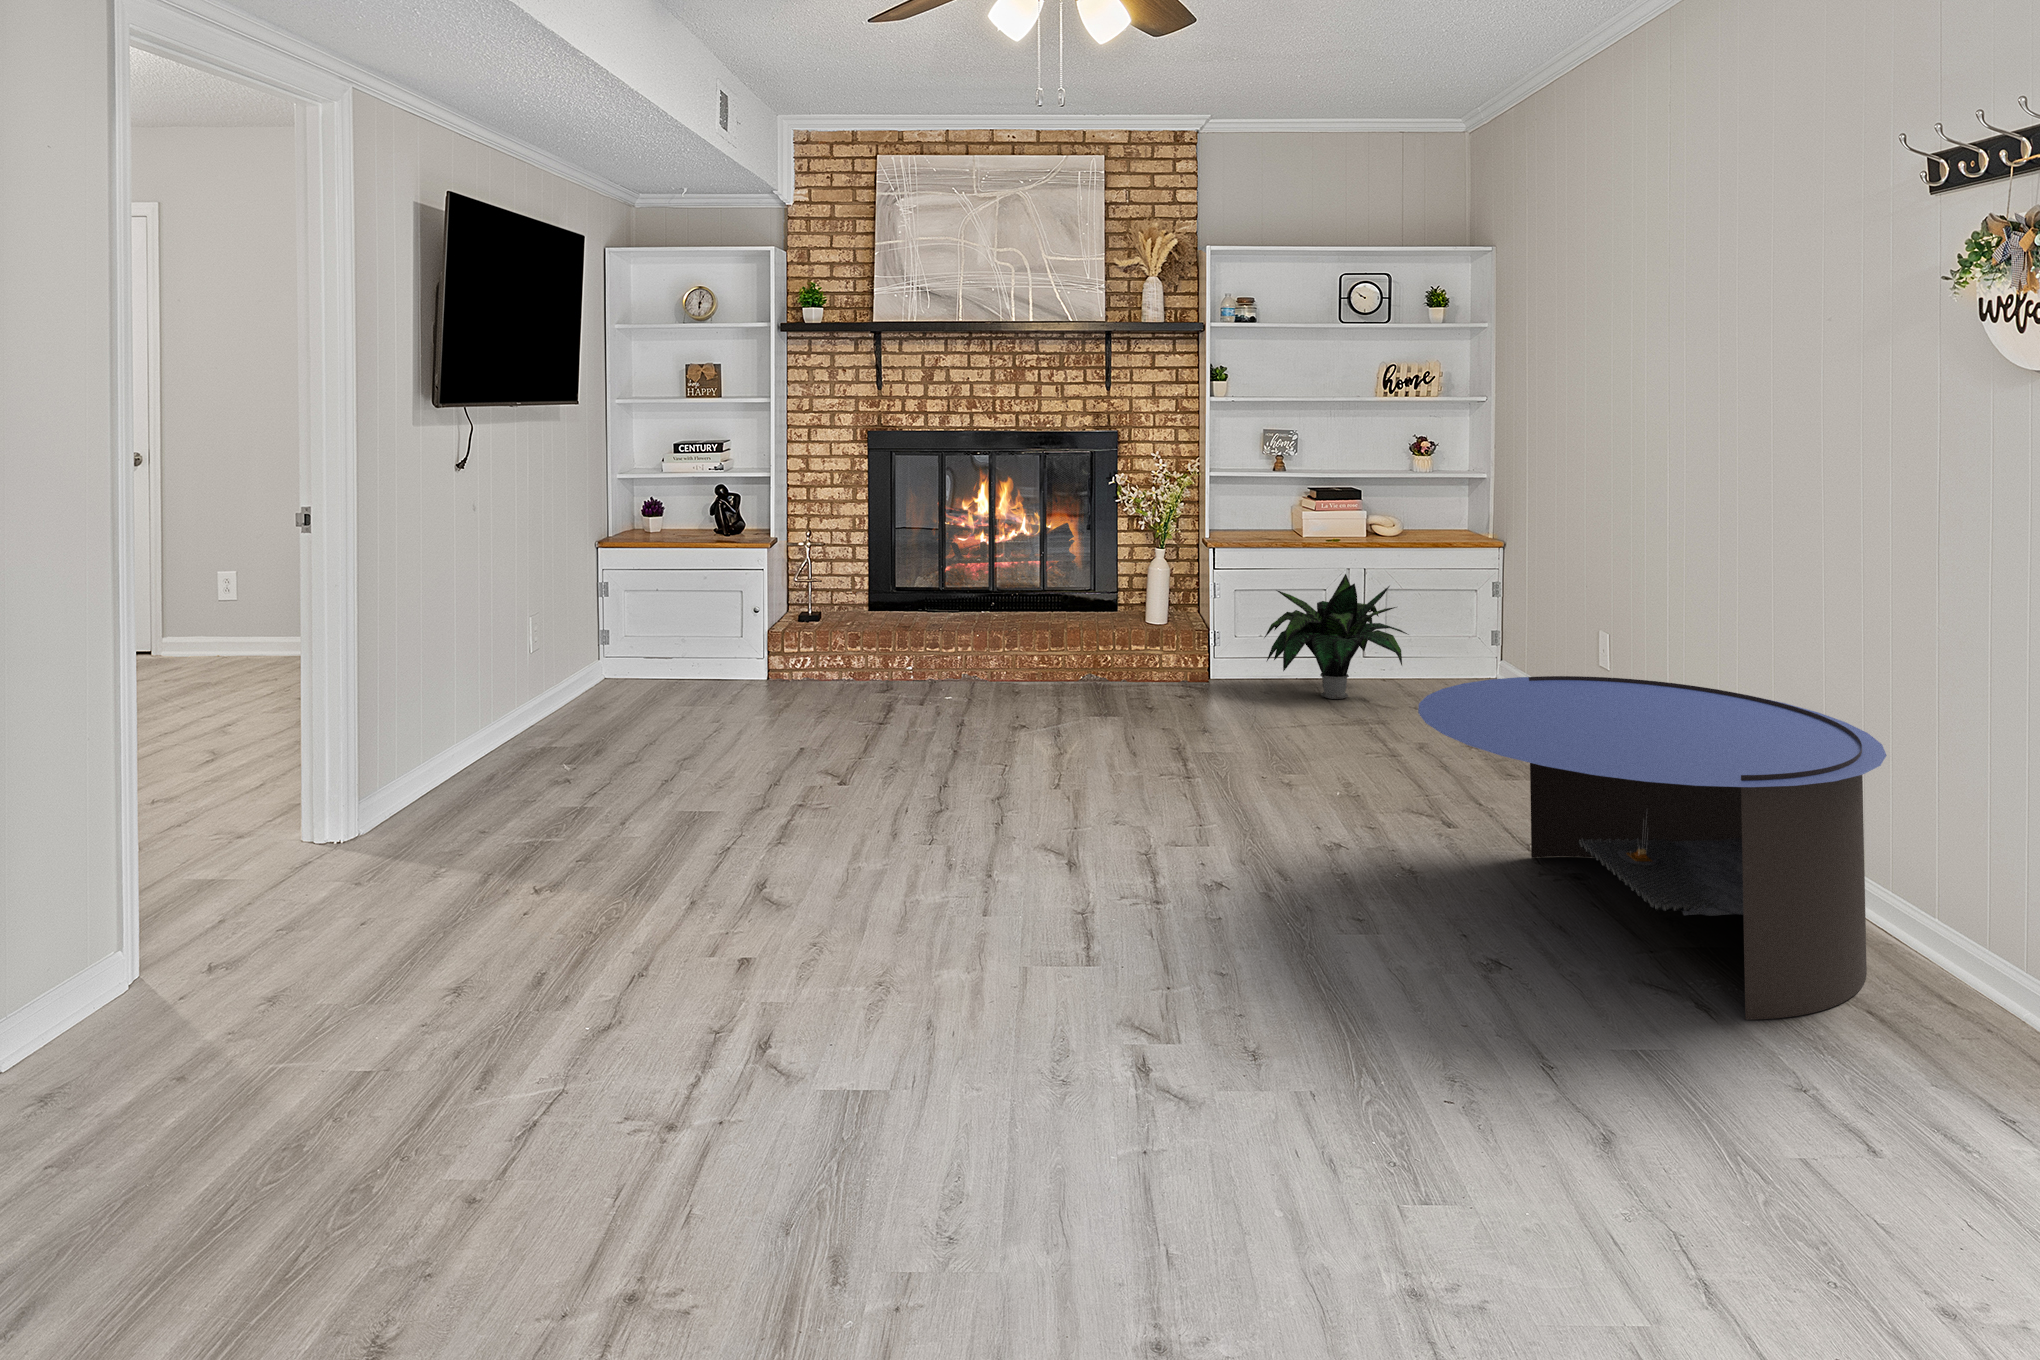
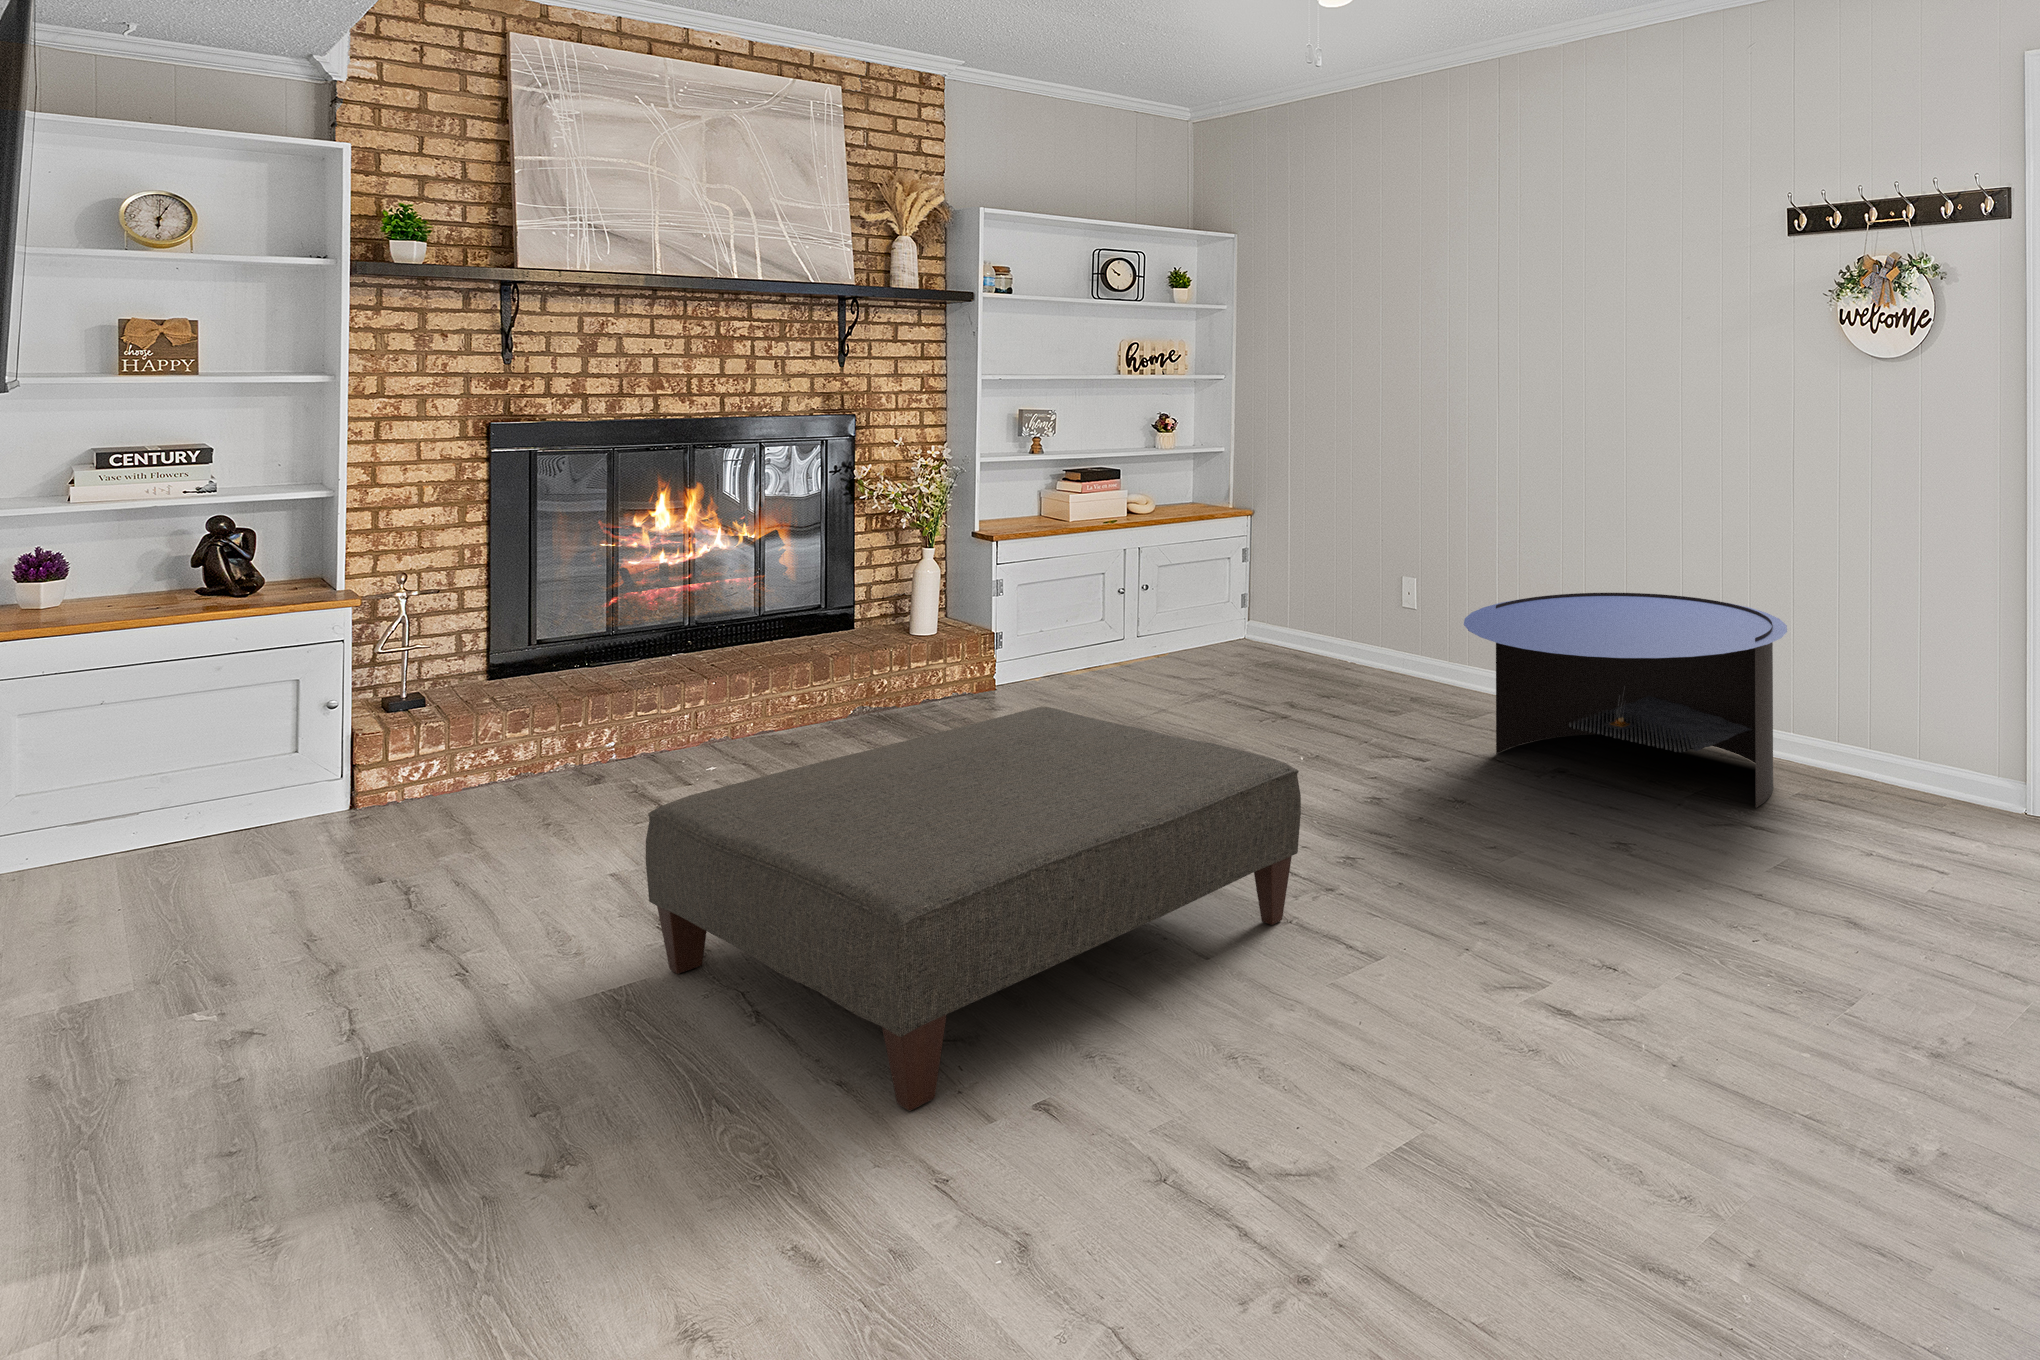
potted plant: present [1264,574,1407,699] -> none [1065,550,1223,676]
ottoman: none [658,689,1081,940] -> present [646,707,1301,1111]

